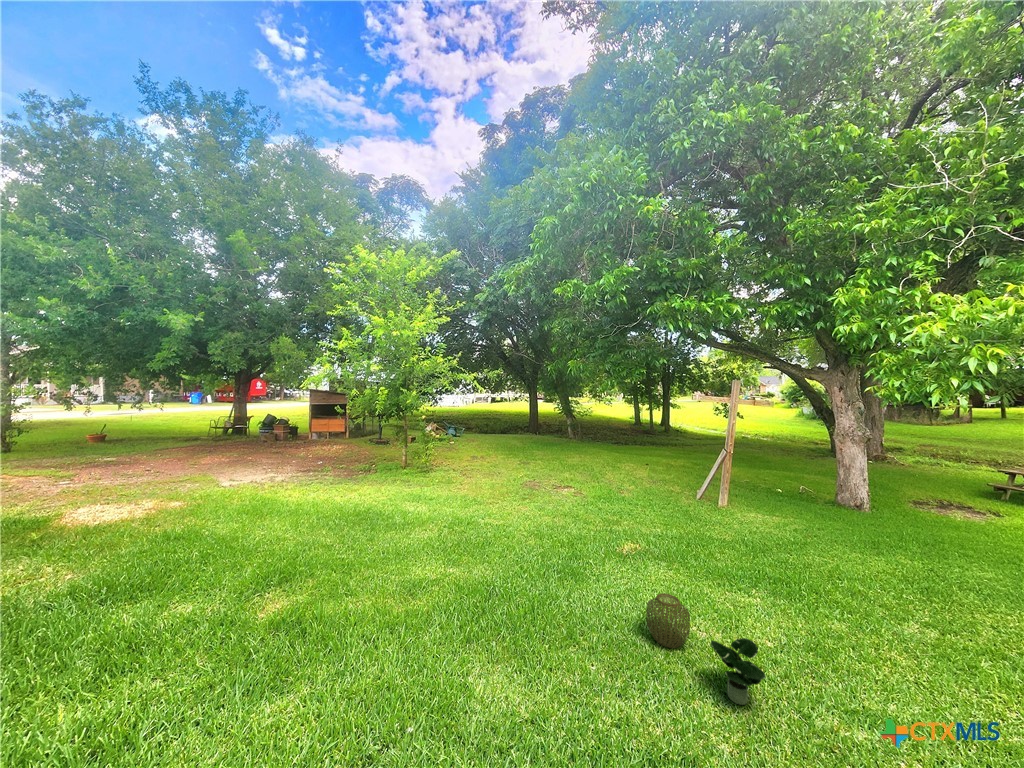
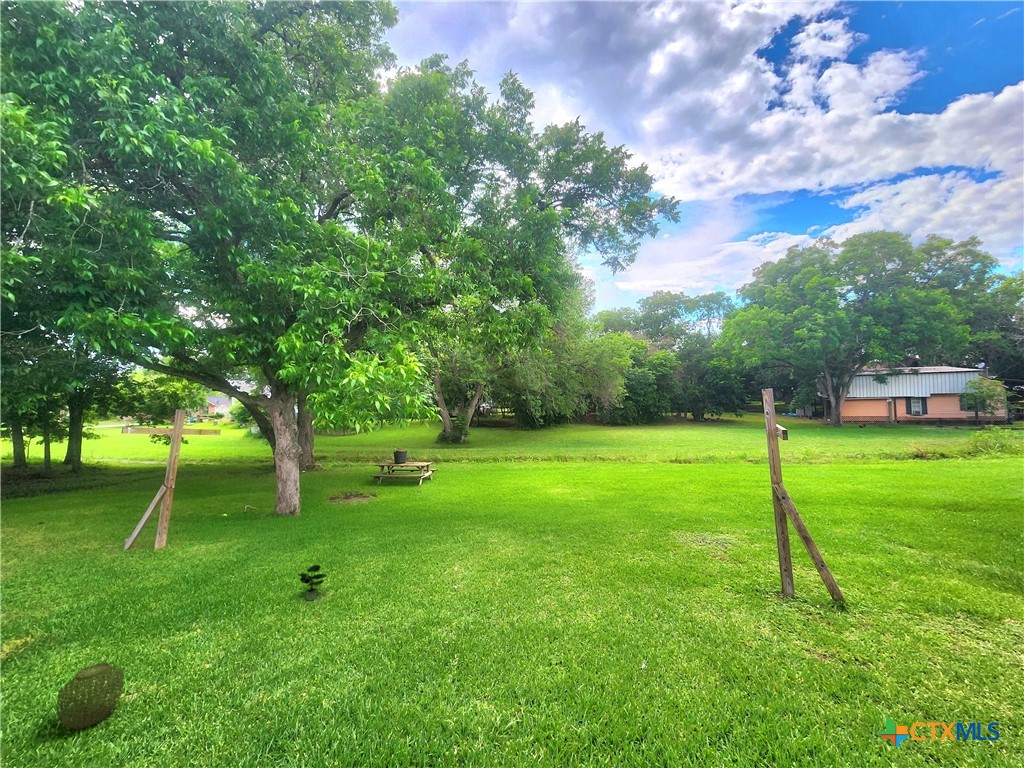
potted plant: present [711,638,766,705] -> present [297,565,327,601]

